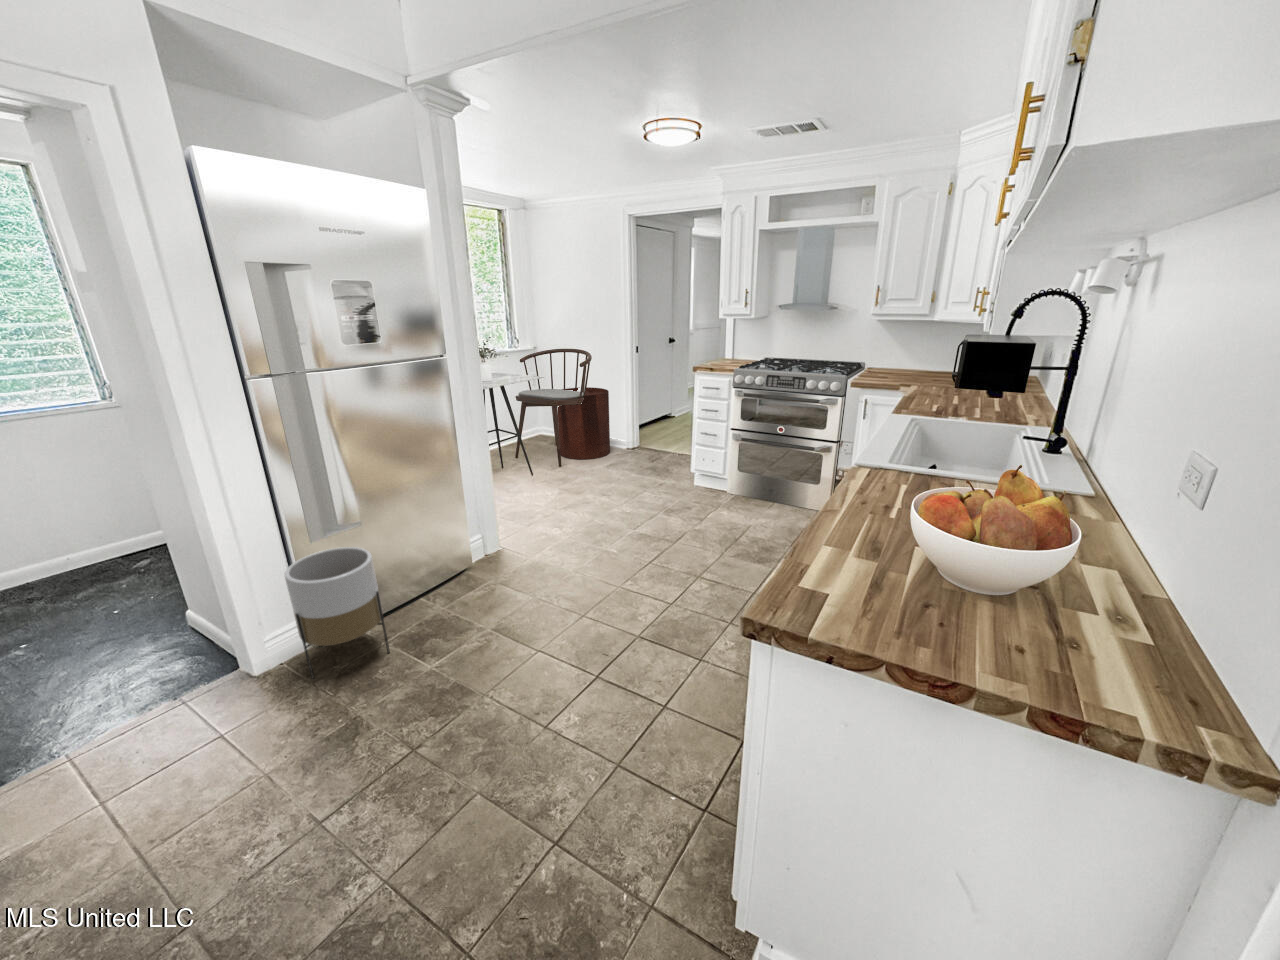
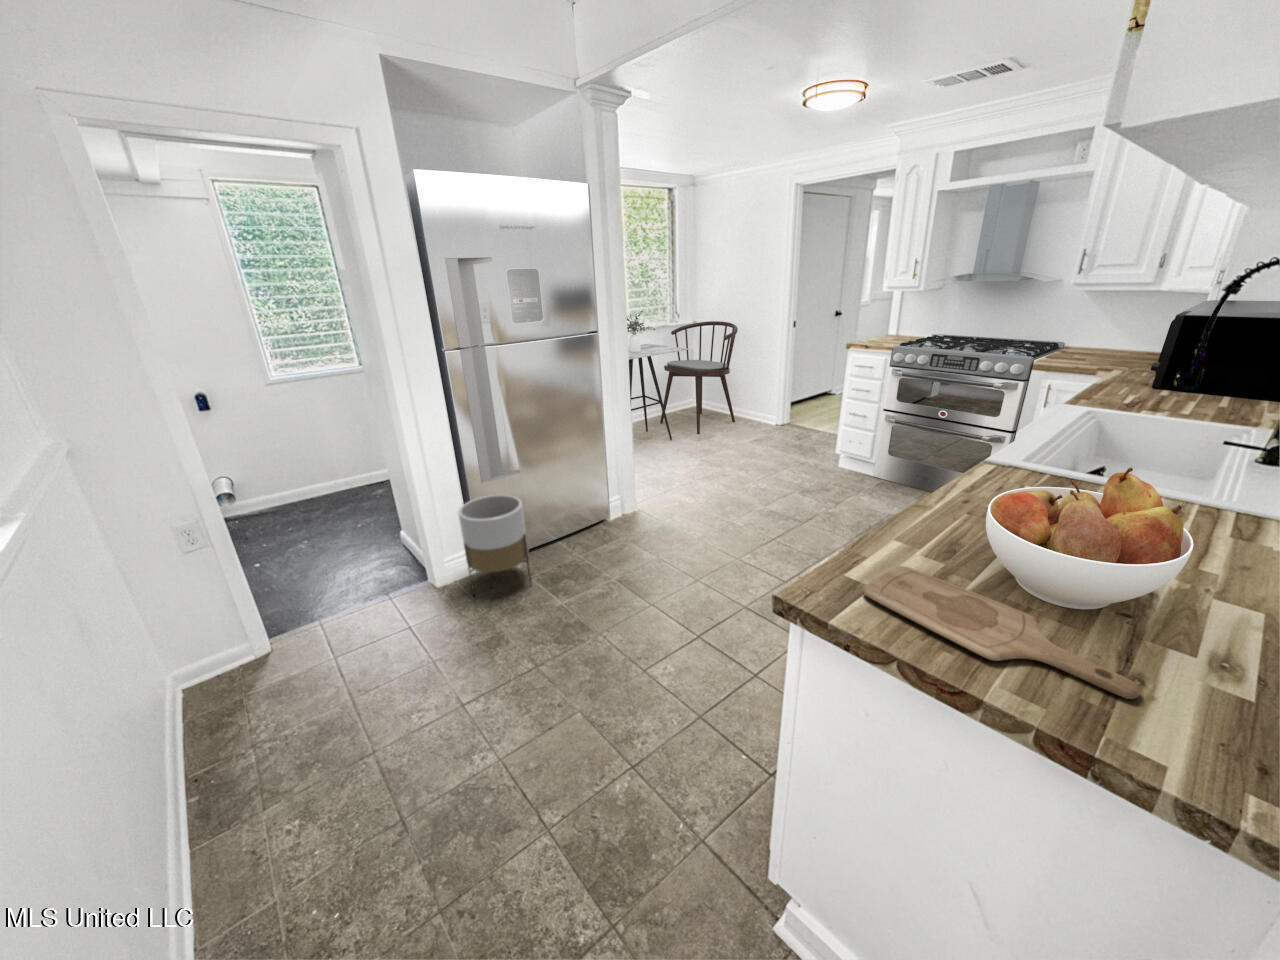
trash can: present [558,387,610,459] -> none [707,362,760,434]
cutting board: none [824,569,1085,661] -> present [862,566,1141,699]

